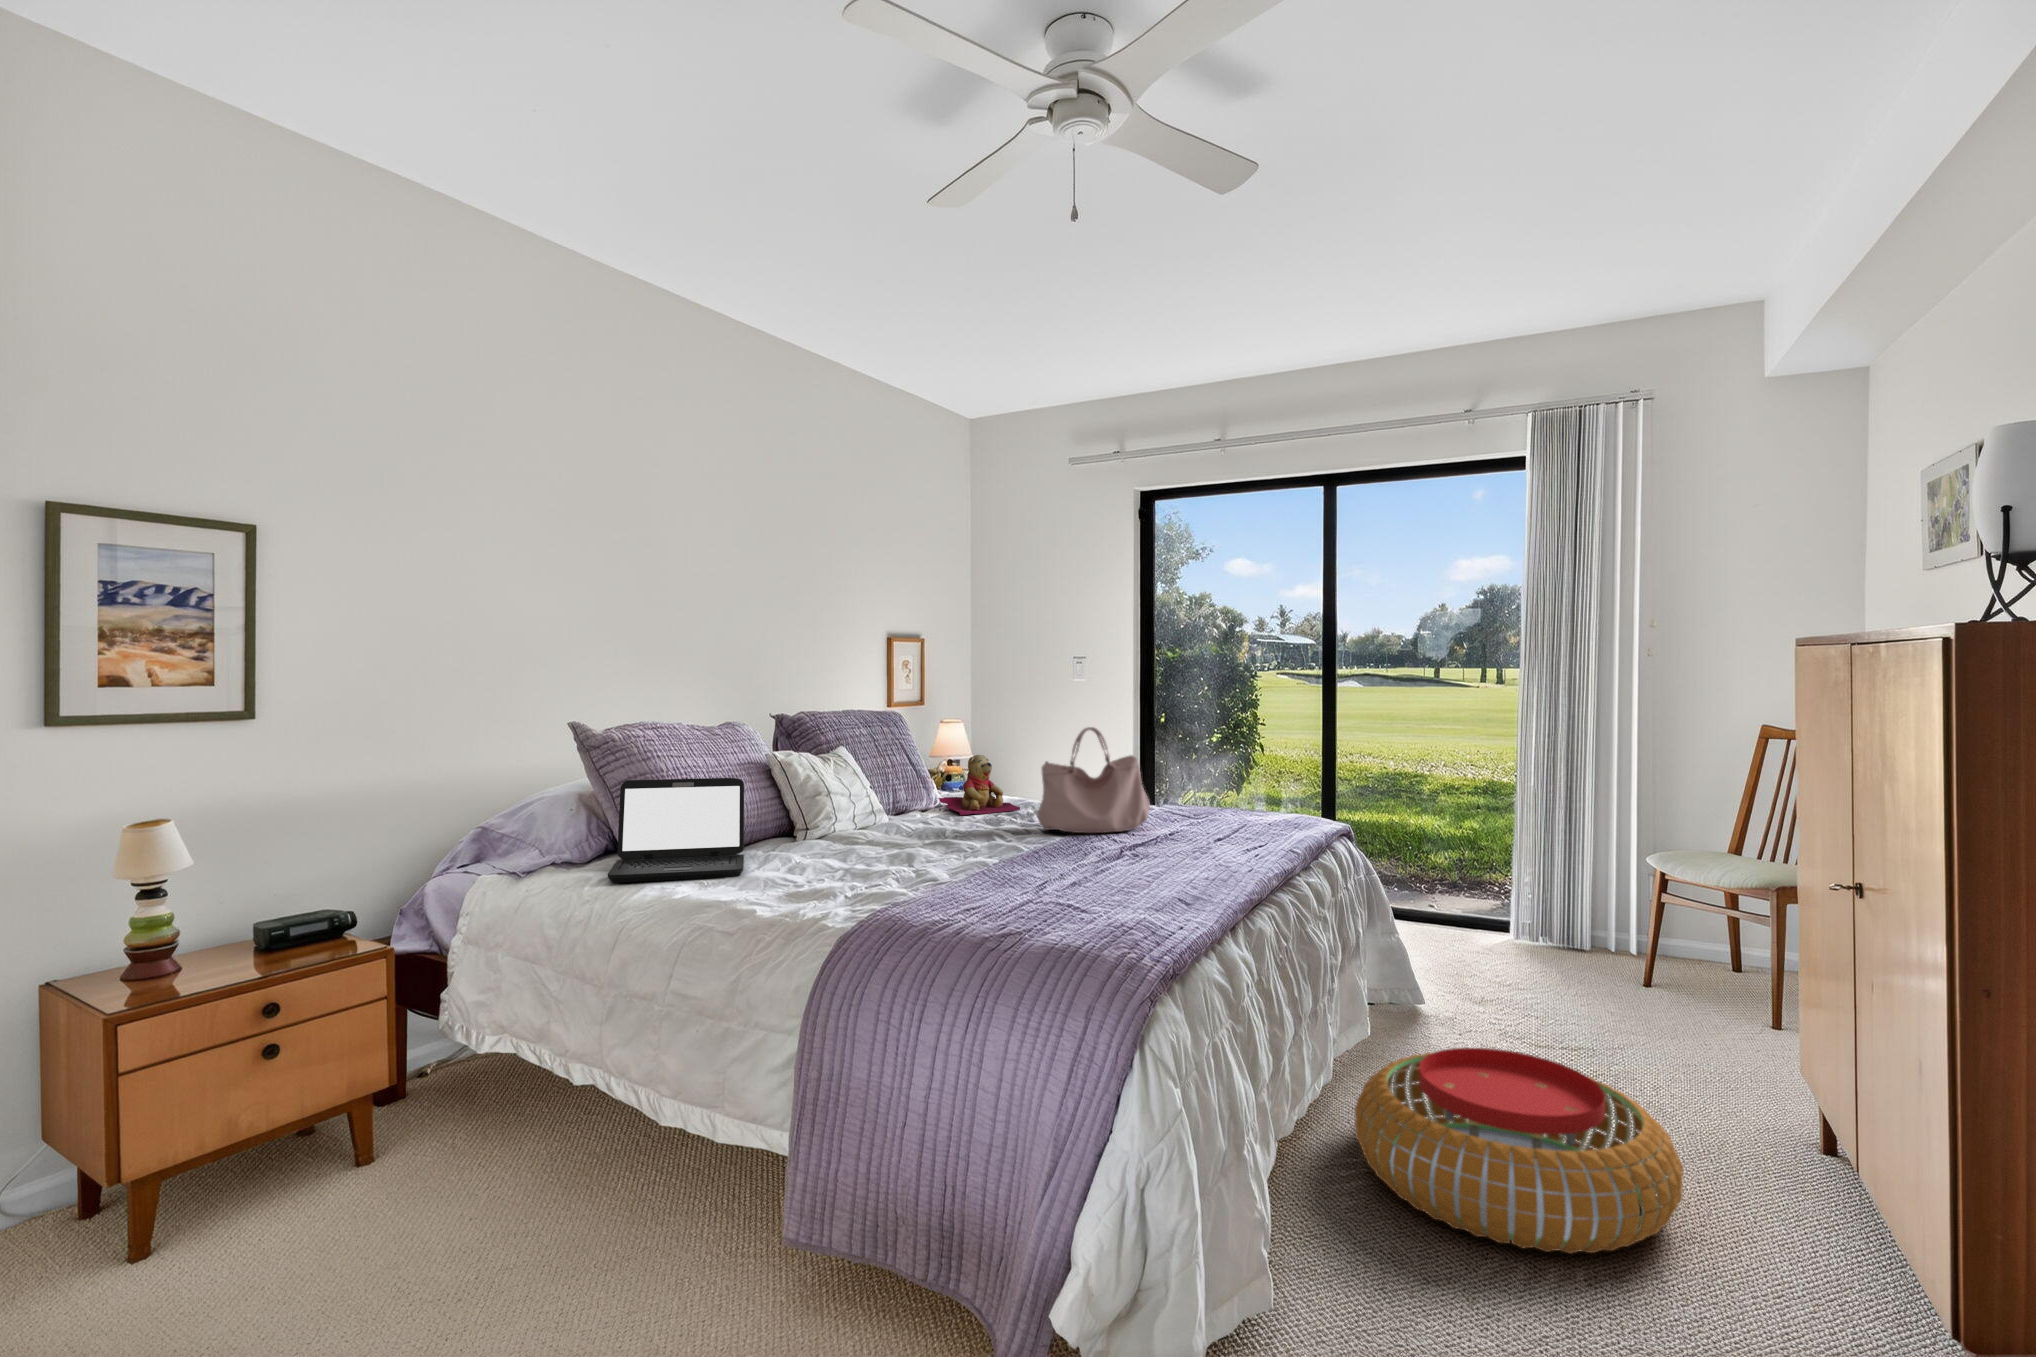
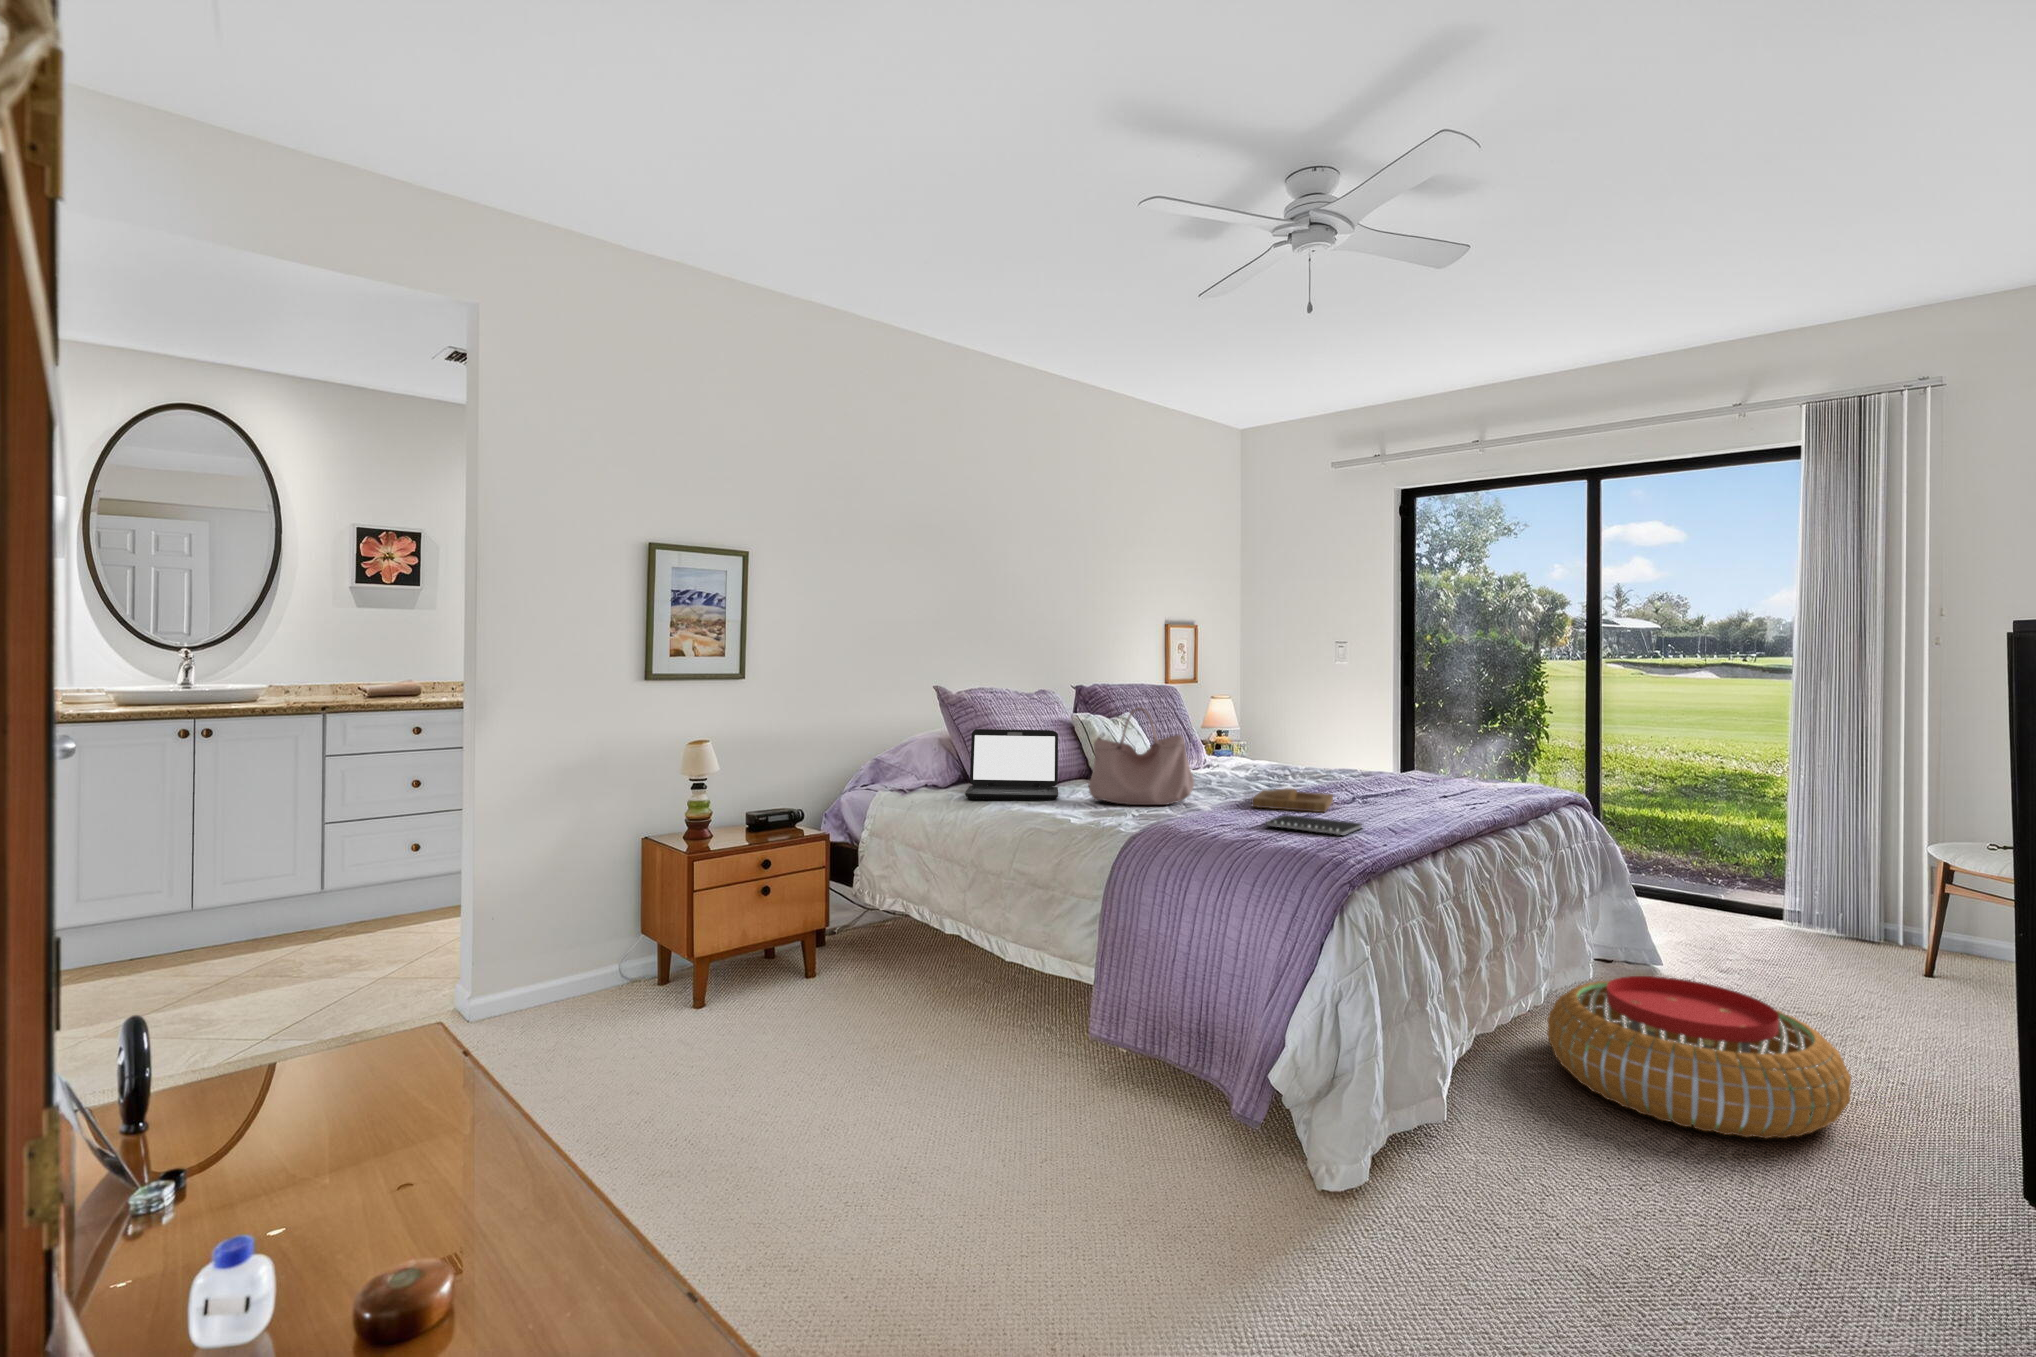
handbag: present [1037,727,1150,833] -> present [1089,707,1194,805]
teddy bear: present [939,755,1020,815] -> none [1208,723,1277,771]
tray: none [1000,843,1096,874] -> present [1252,788,1333,812]
notebook: none [1021,884,1144,915] -> present [1266,815,1362,836]

